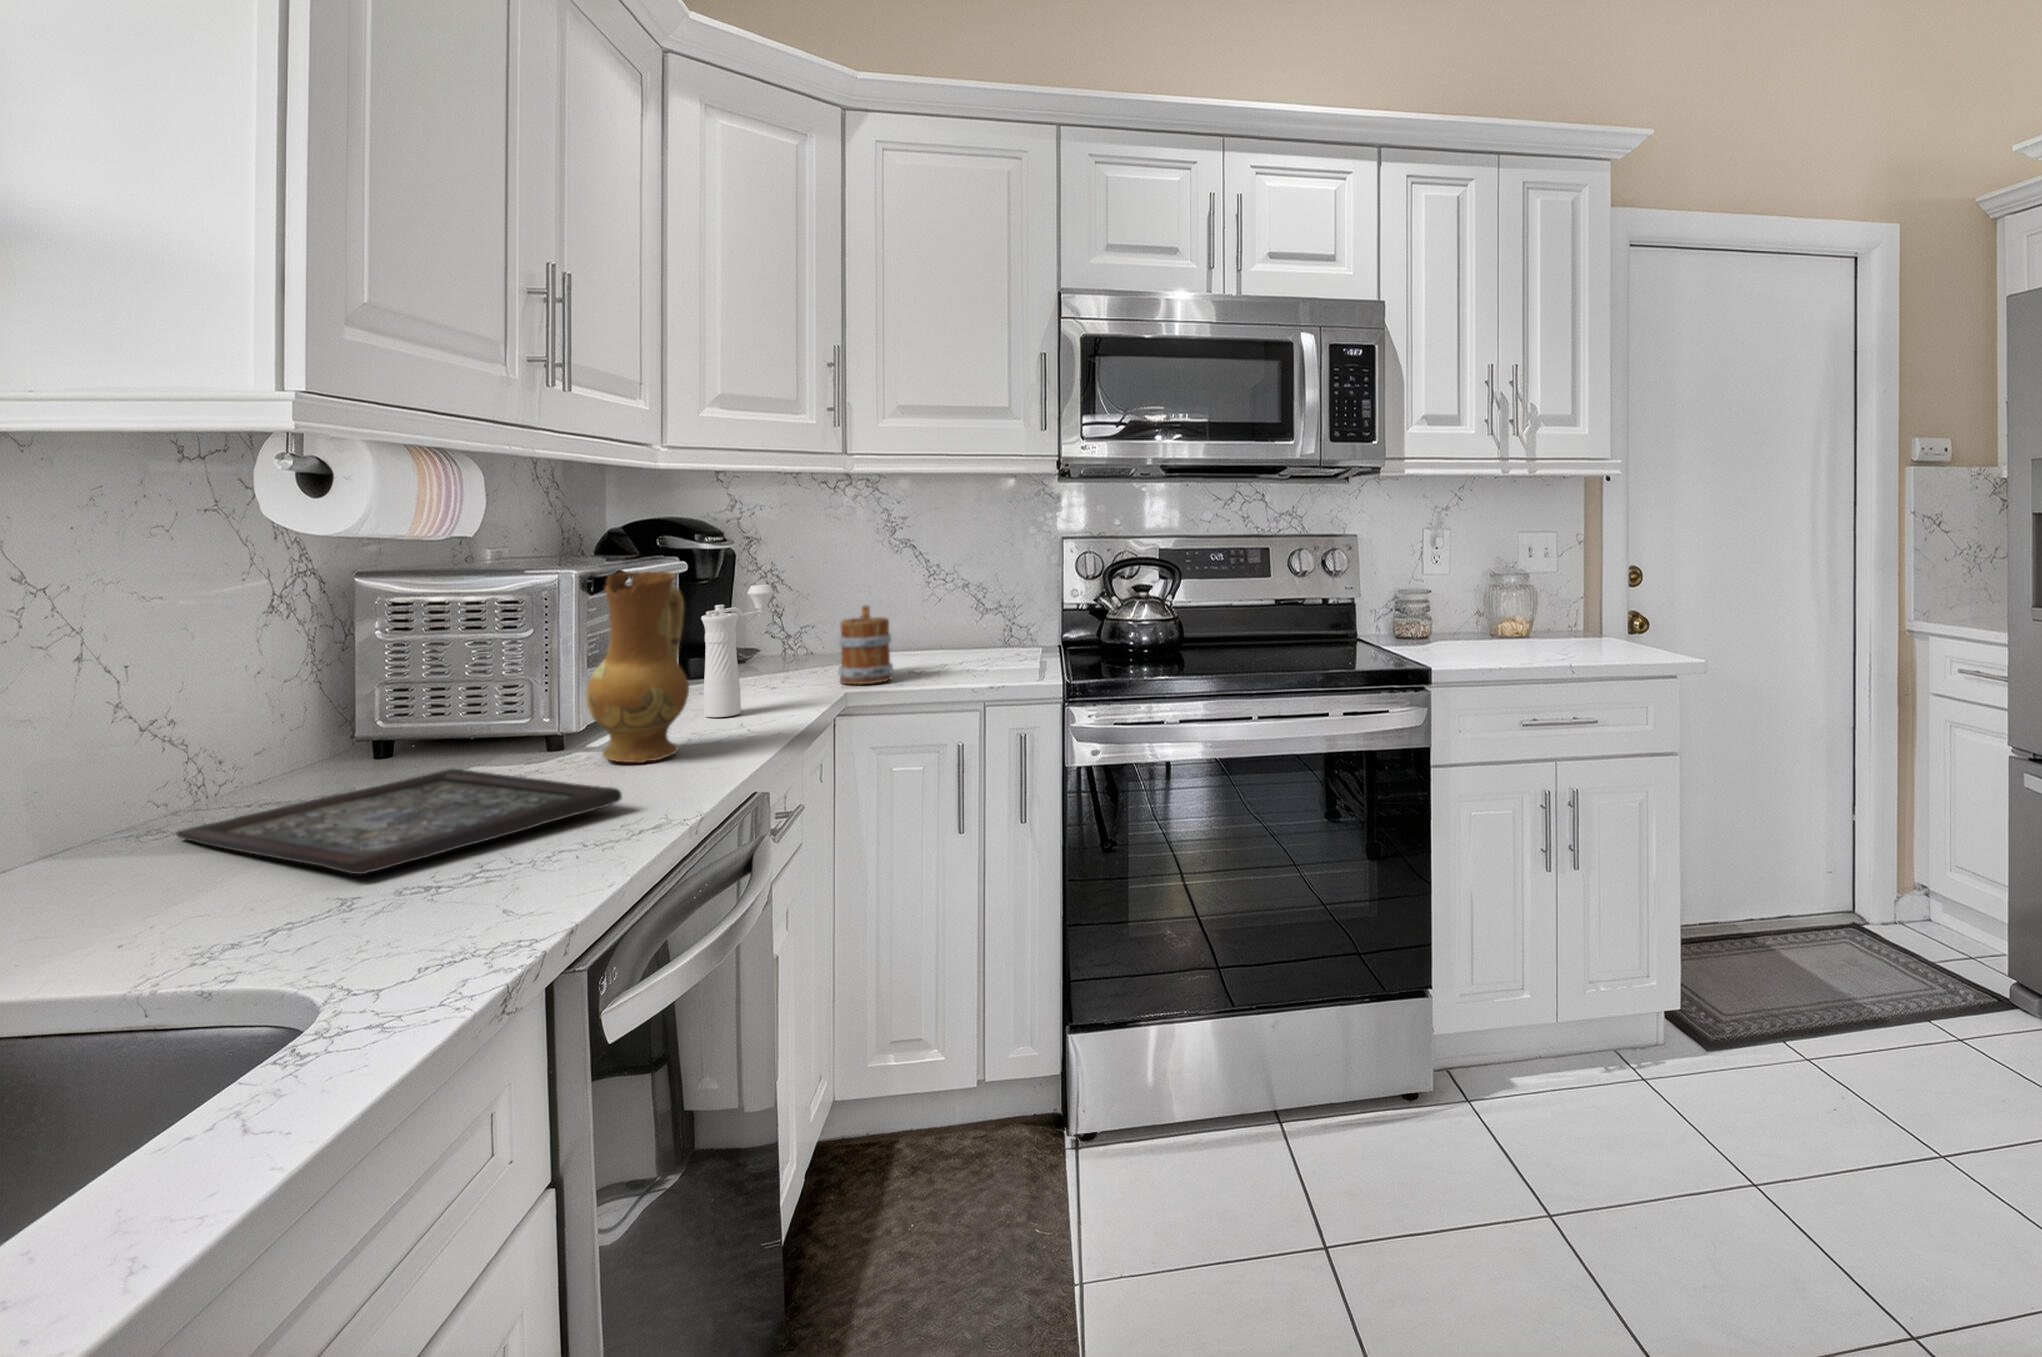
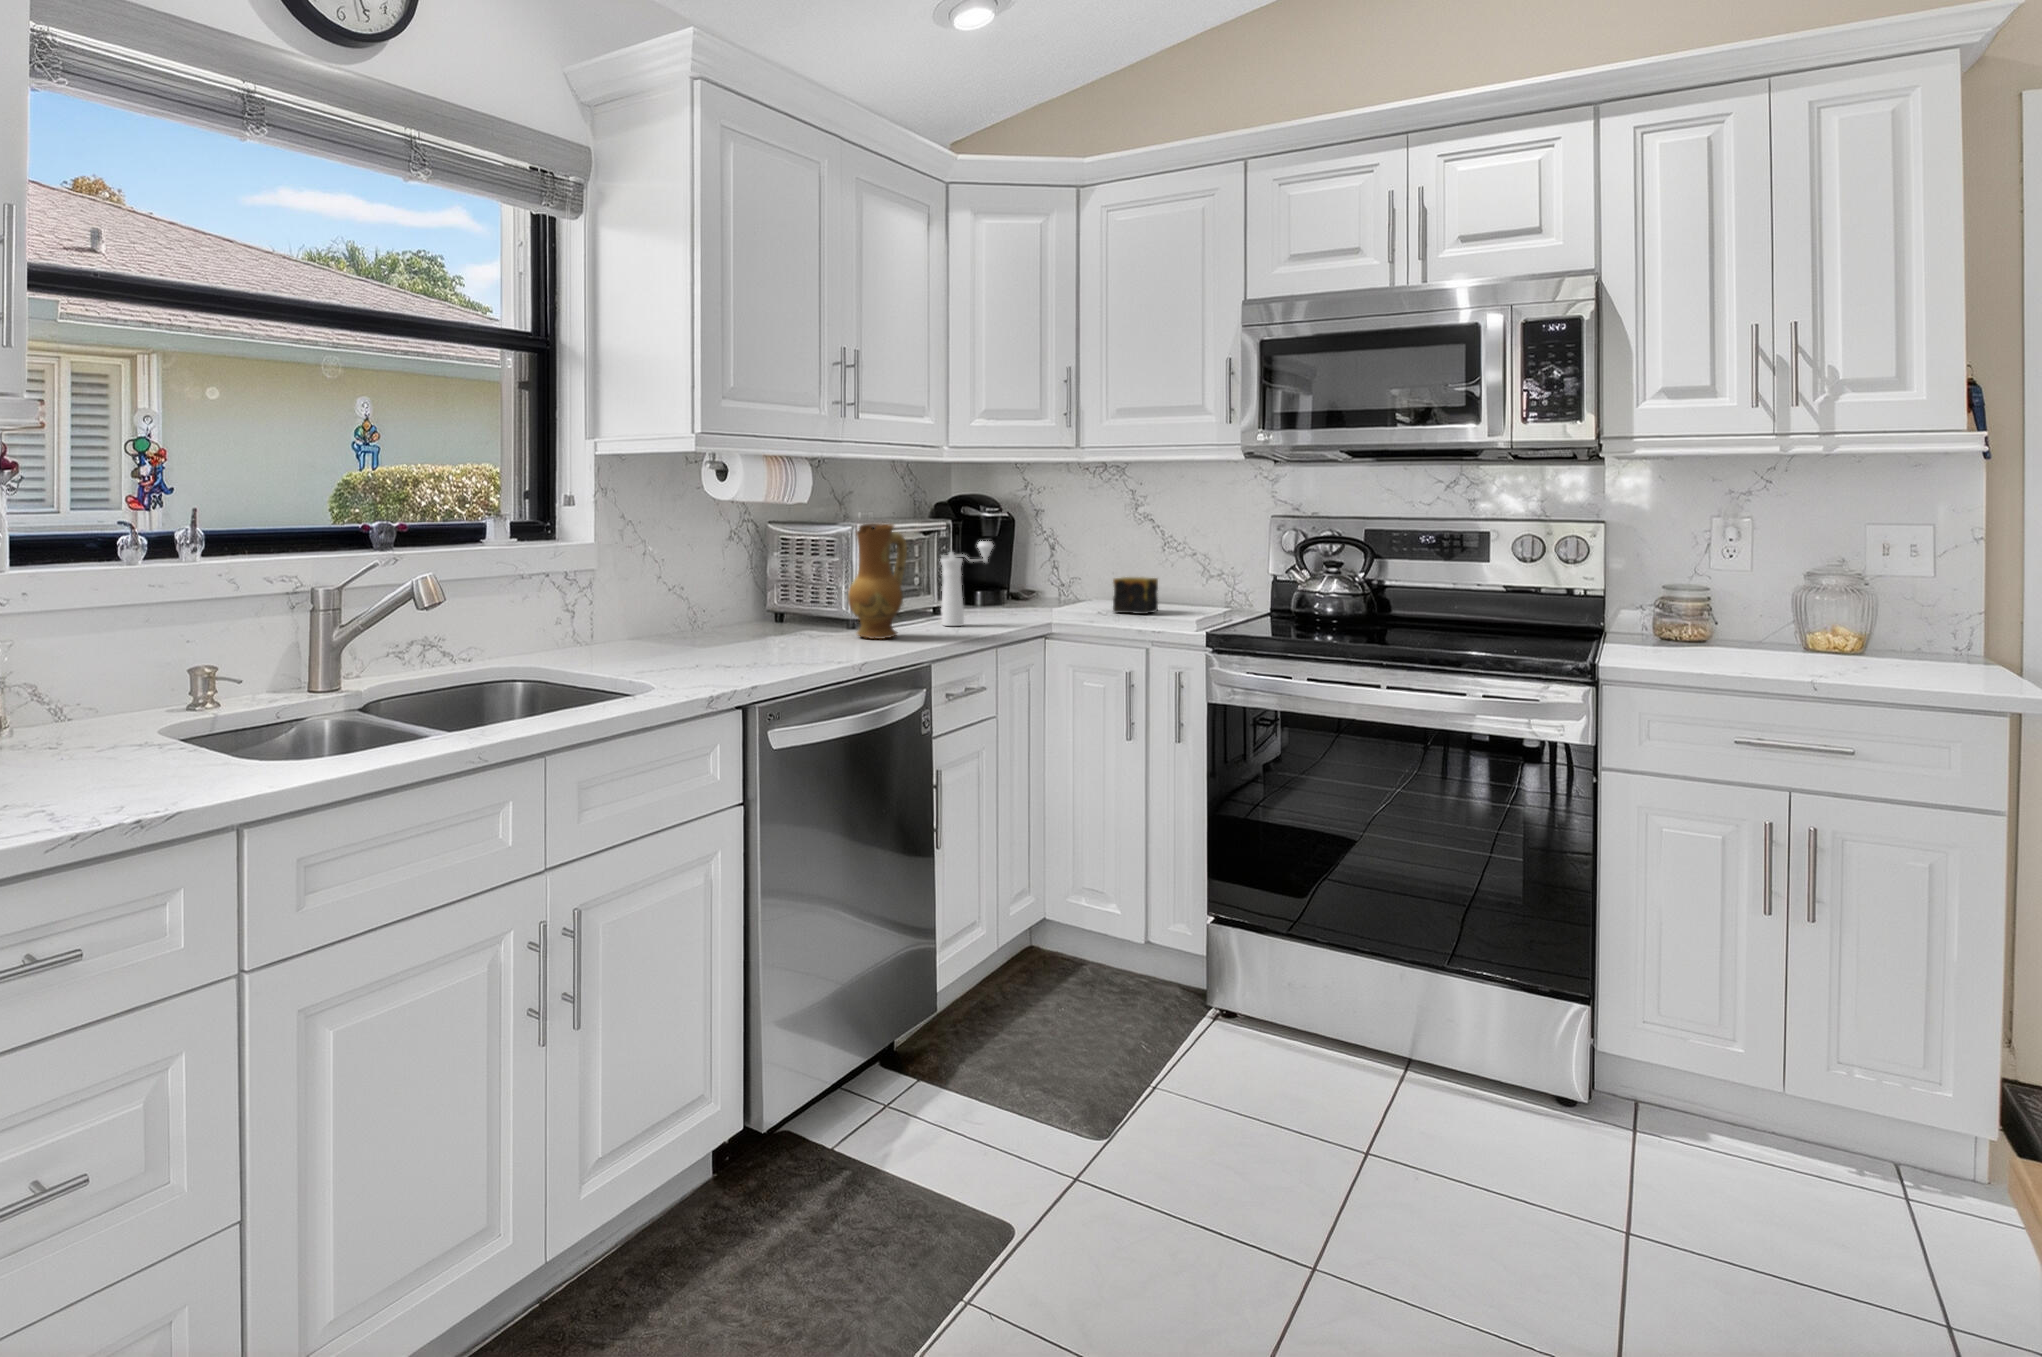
mug: present [839,605,893,684] -> none [1052,563,1094,620]
candle: none [895,616,944,665] -> present [1113,577,1158,614]
tray: present [177,769,622,874] -> none [664,629,831,657]

